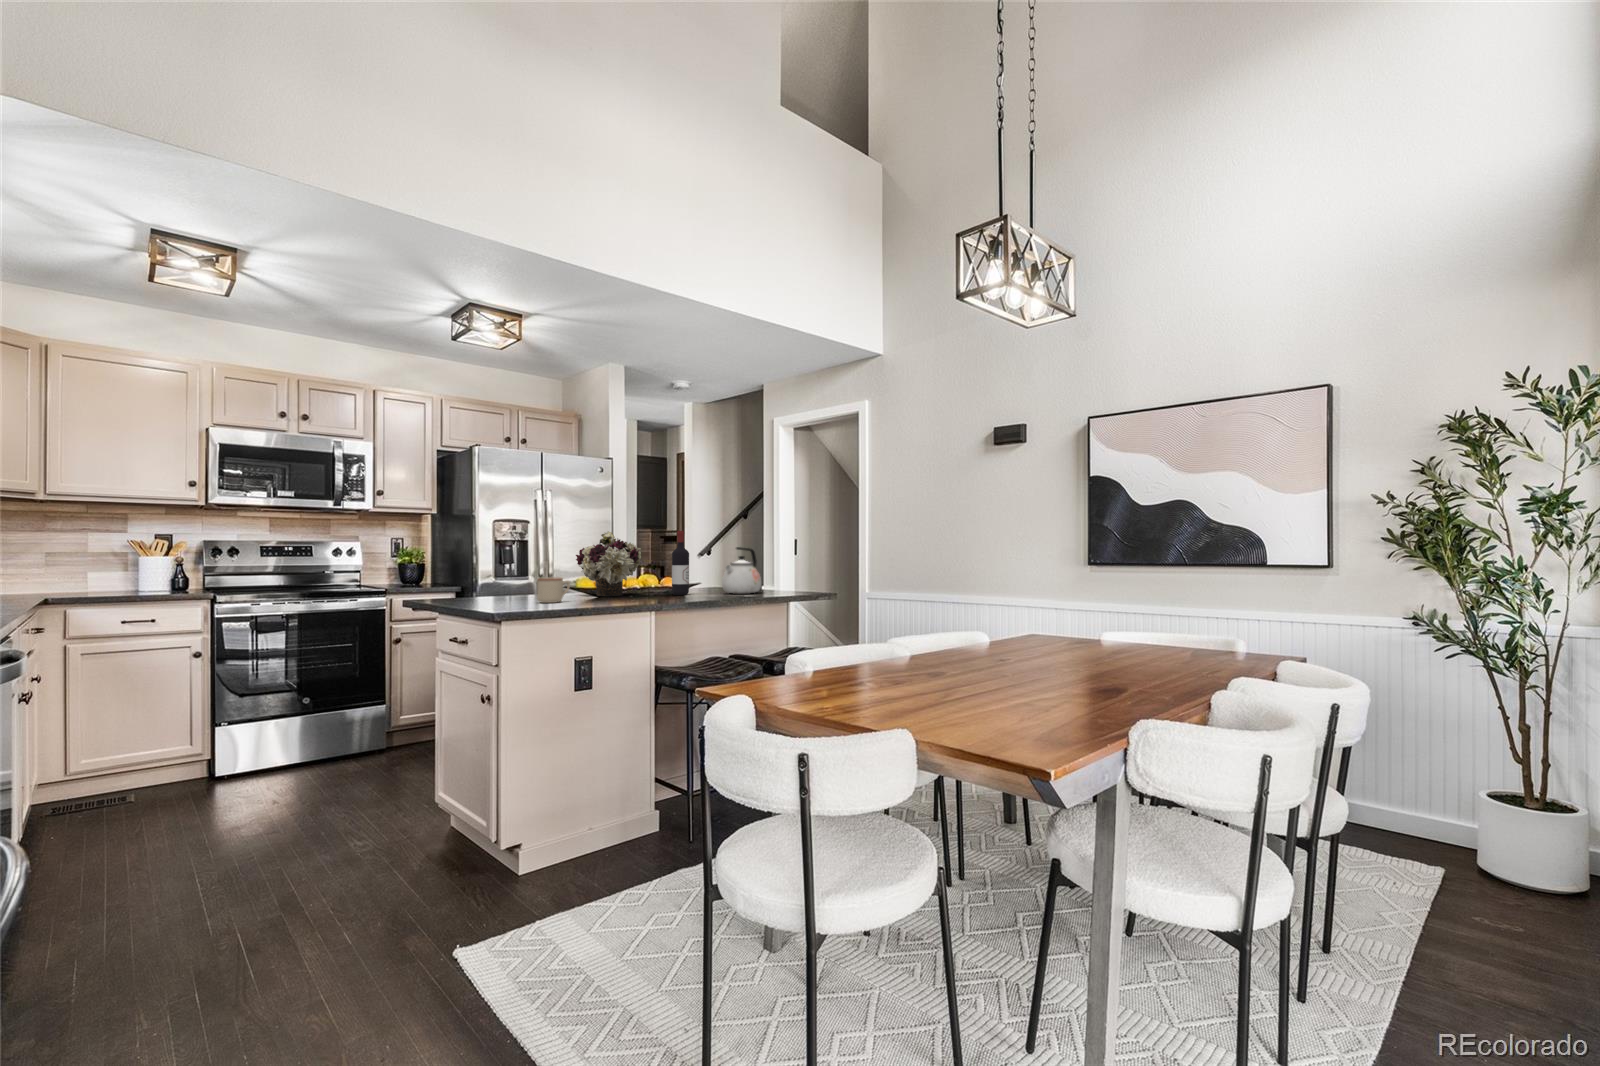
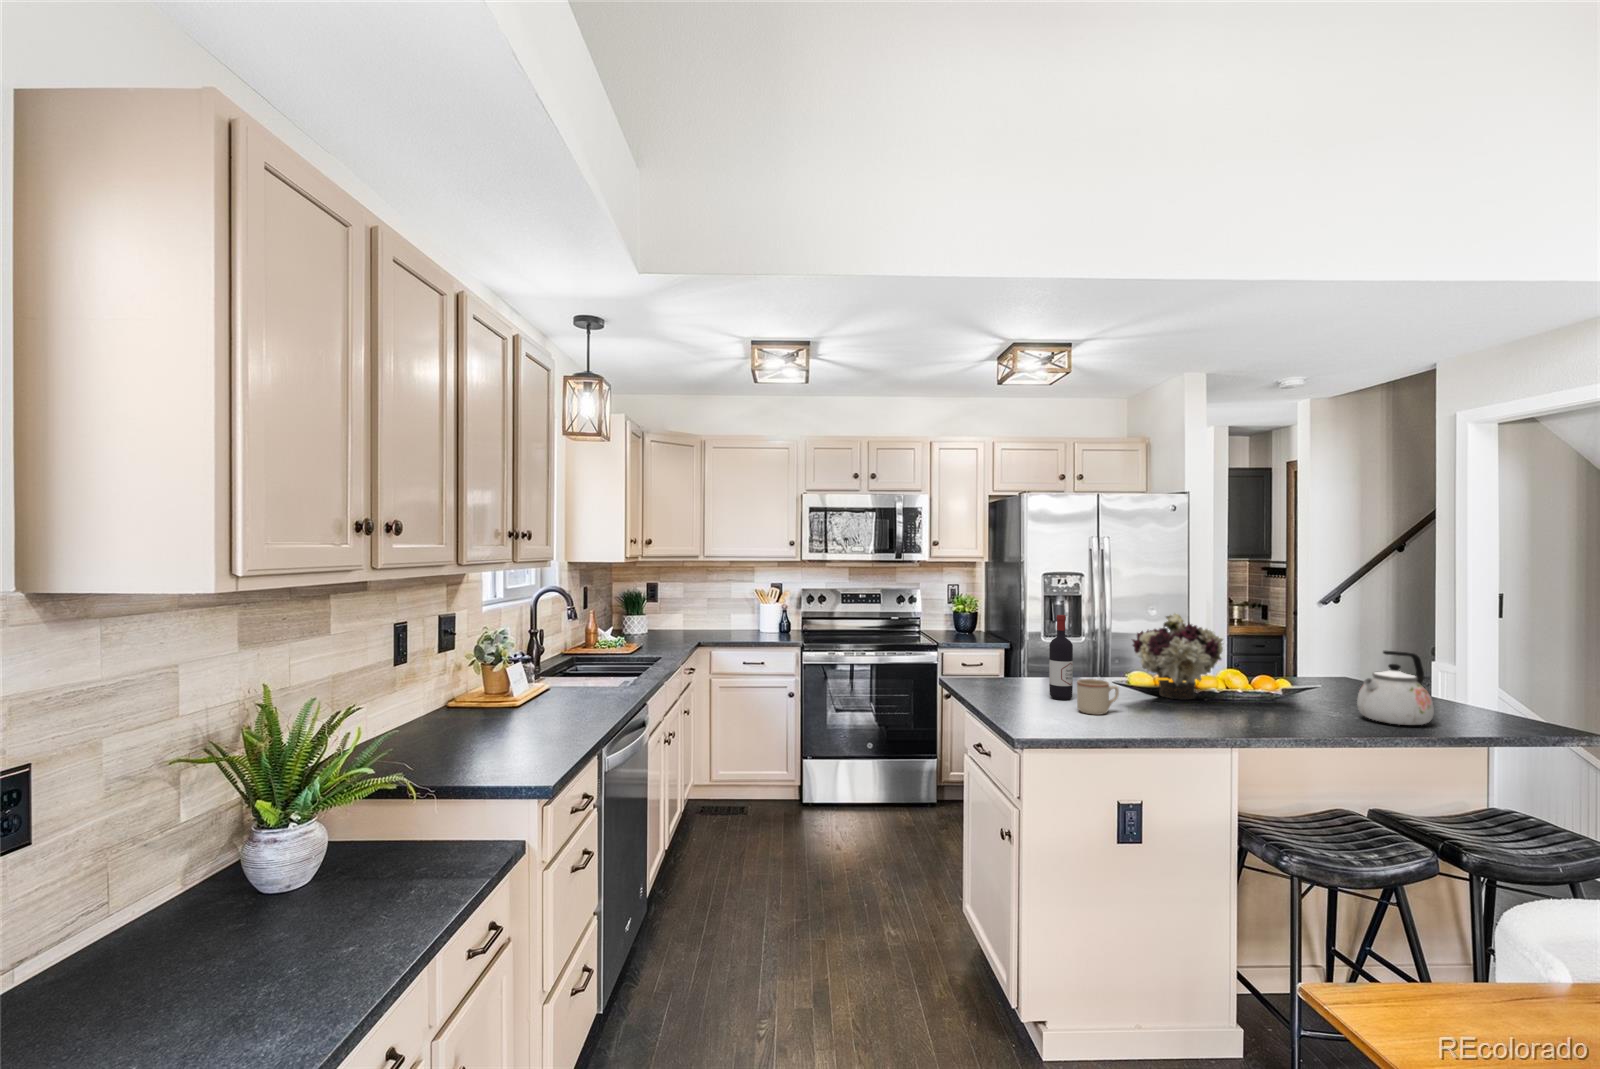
wine bottle: present [672,531,689,595] -> present [1049,615,1073,700]

